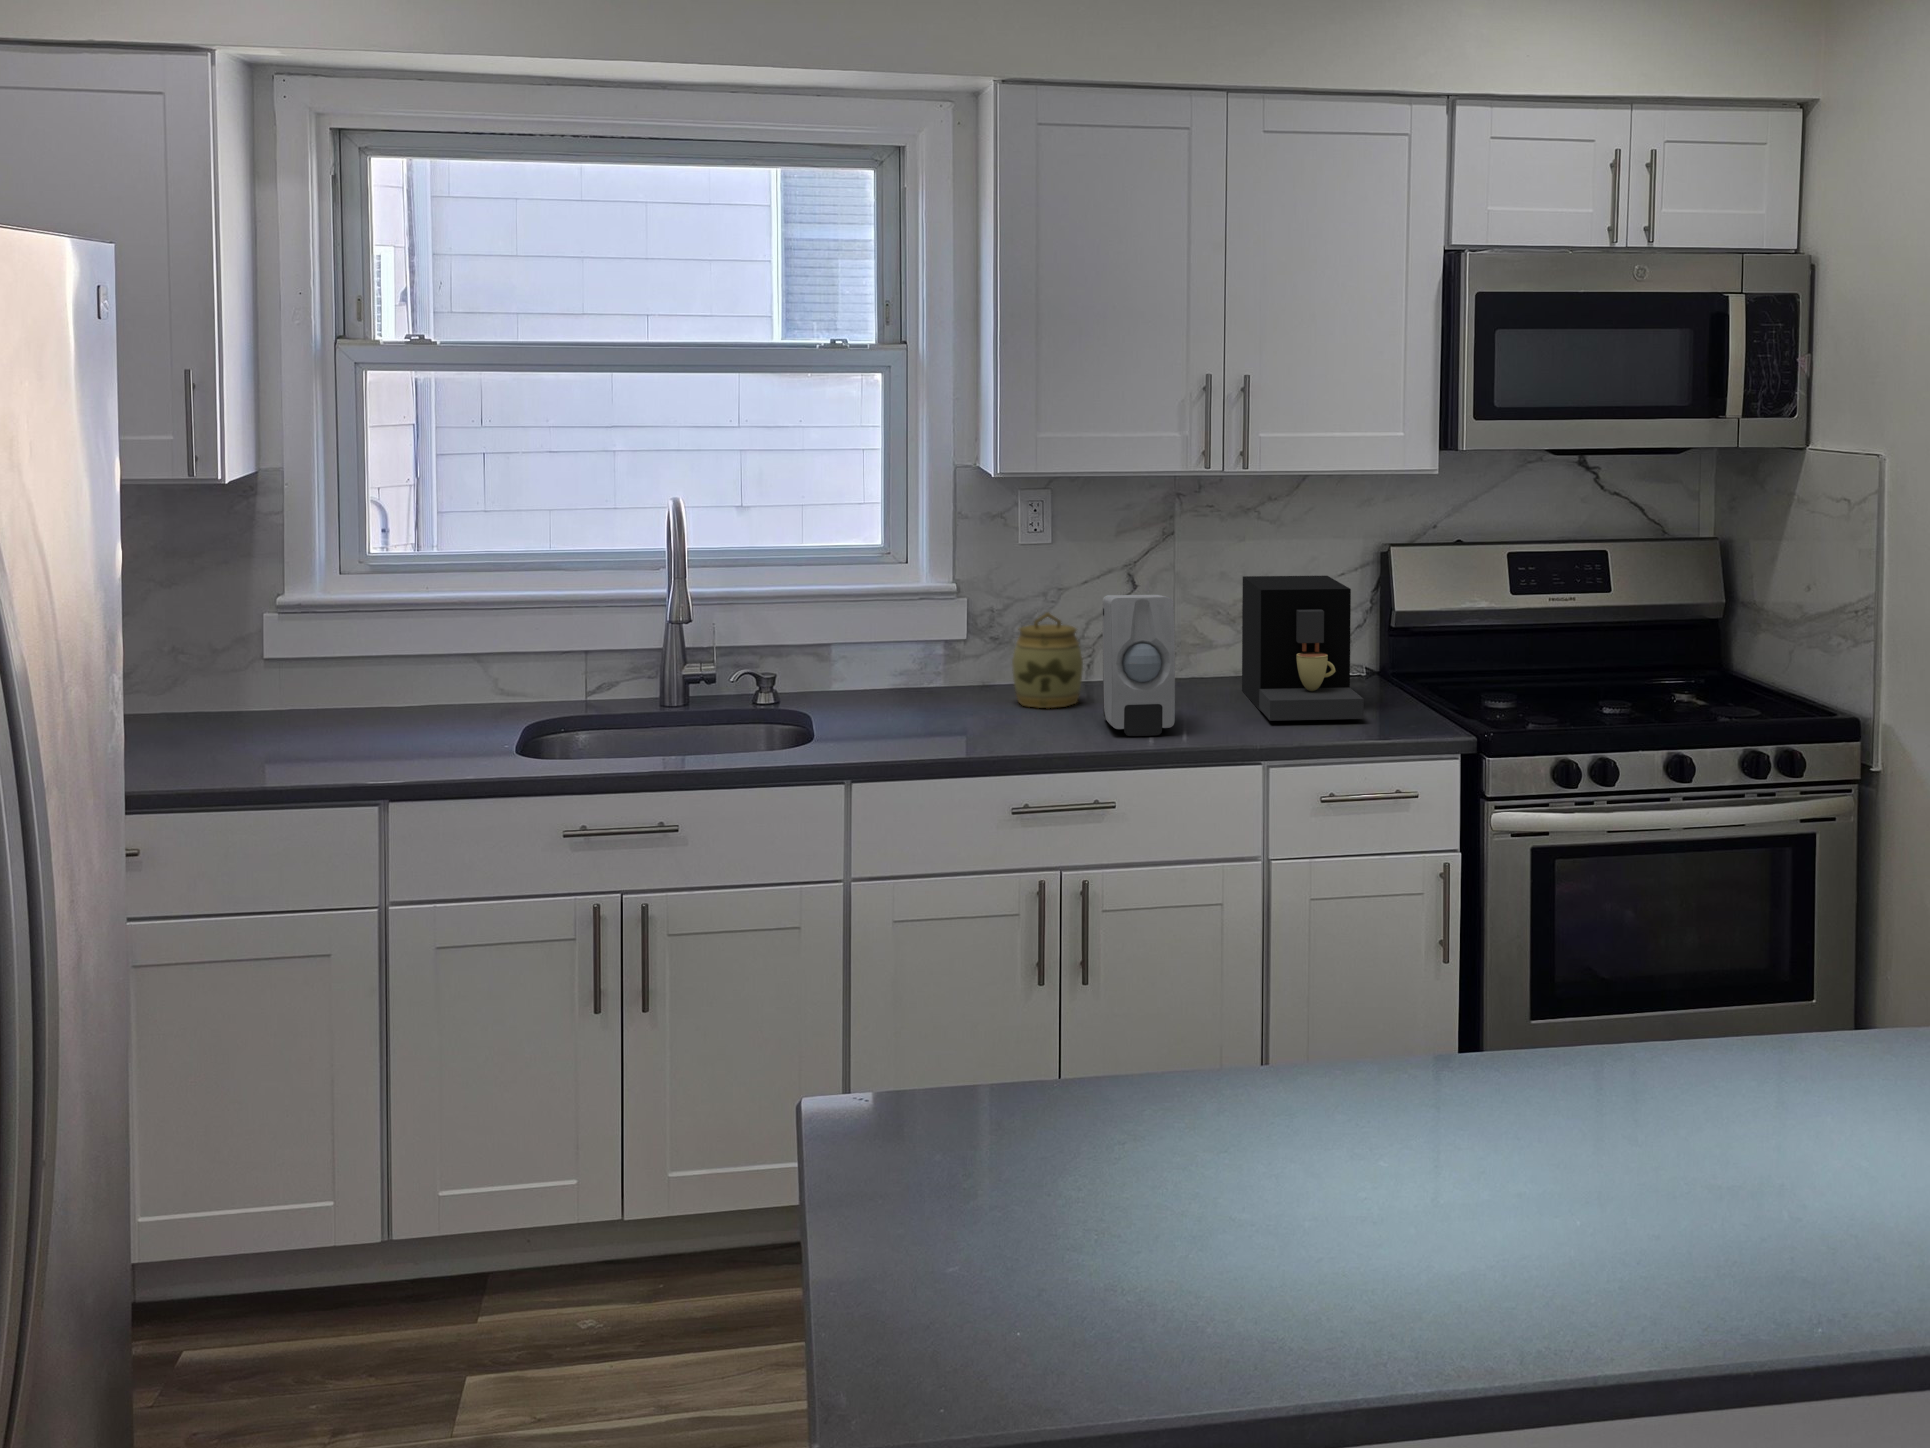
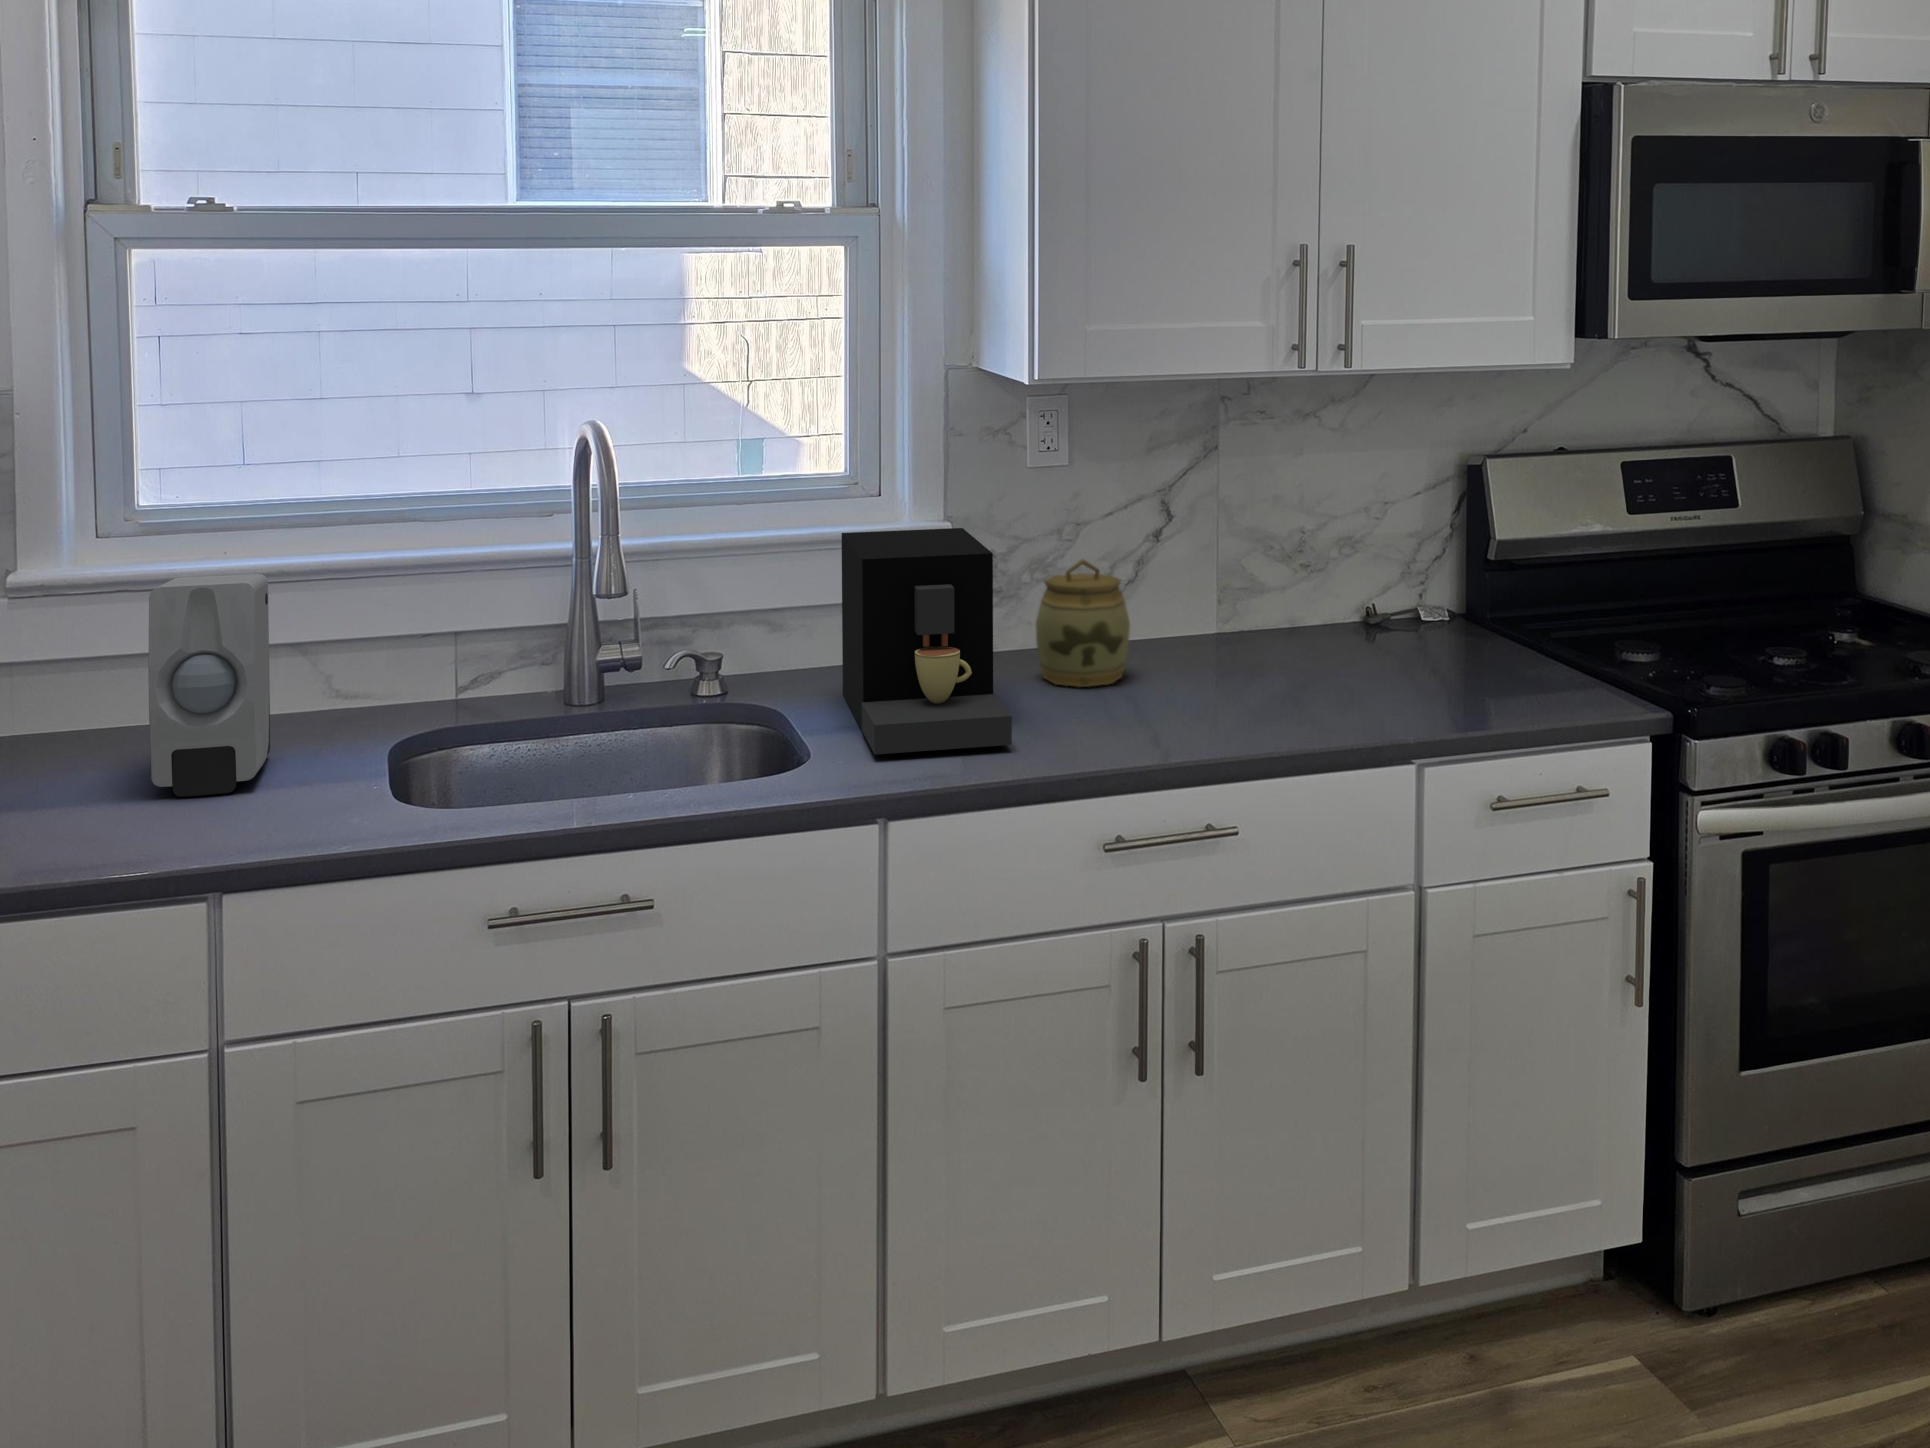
coffee maker: present [1242,576,1364,721] -> present [842,528,1012,754]
soap dispenser: present [1102,595,1175,736] -> present [149,574,270,797]

